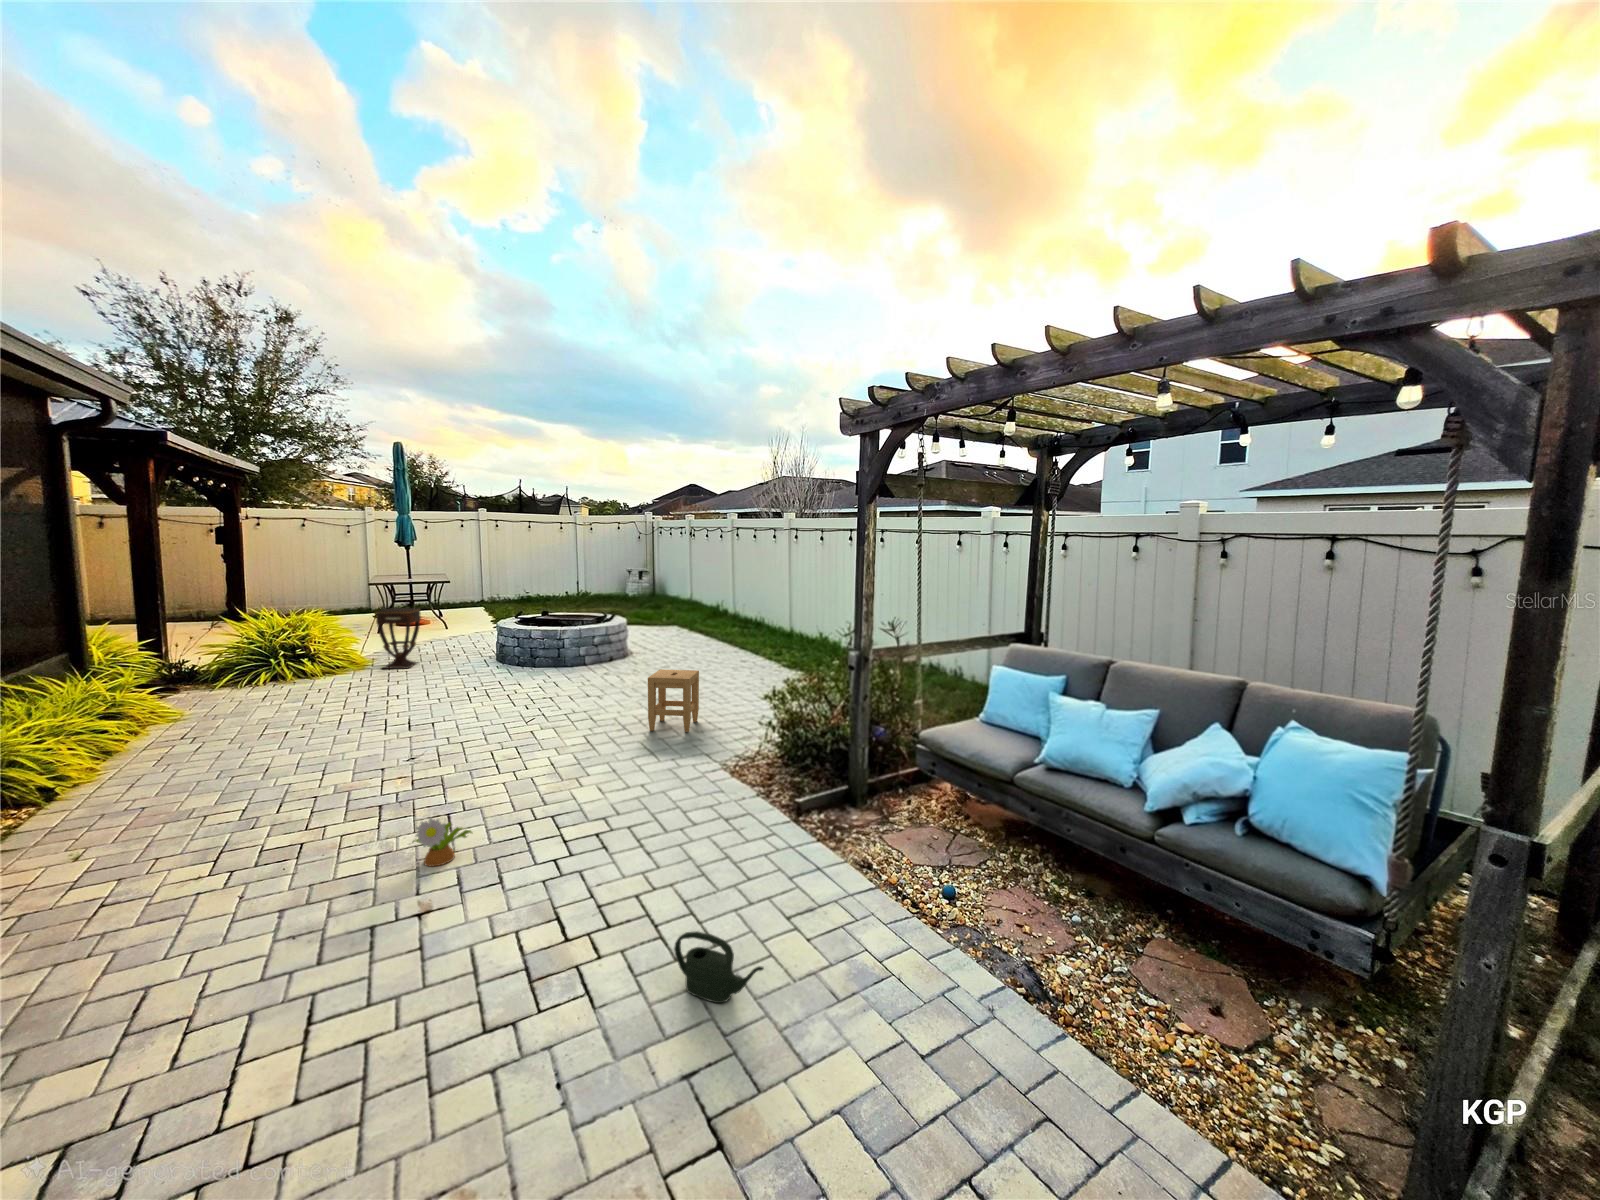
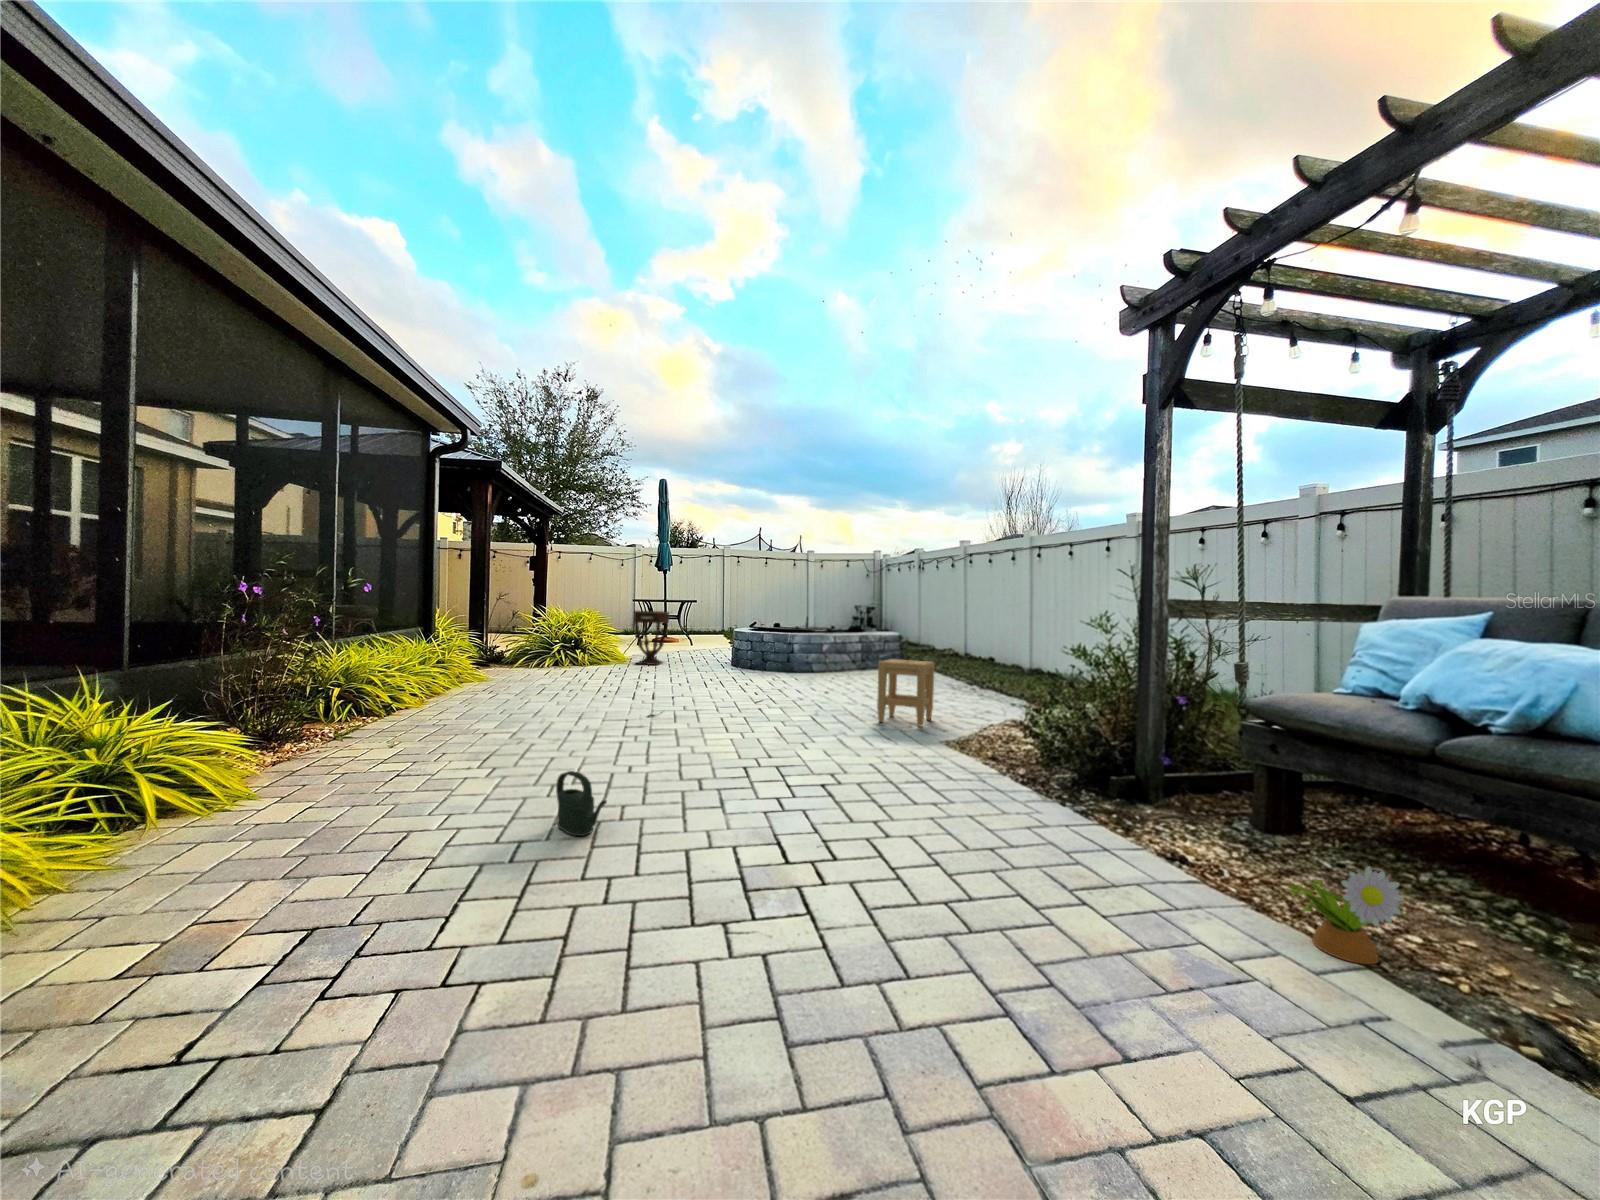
decorative plant: present [413,818,472,866] -> present [1283,866,1407,964]
watering can: present [674,931,764,1003] -> present [556,771,606,836]

